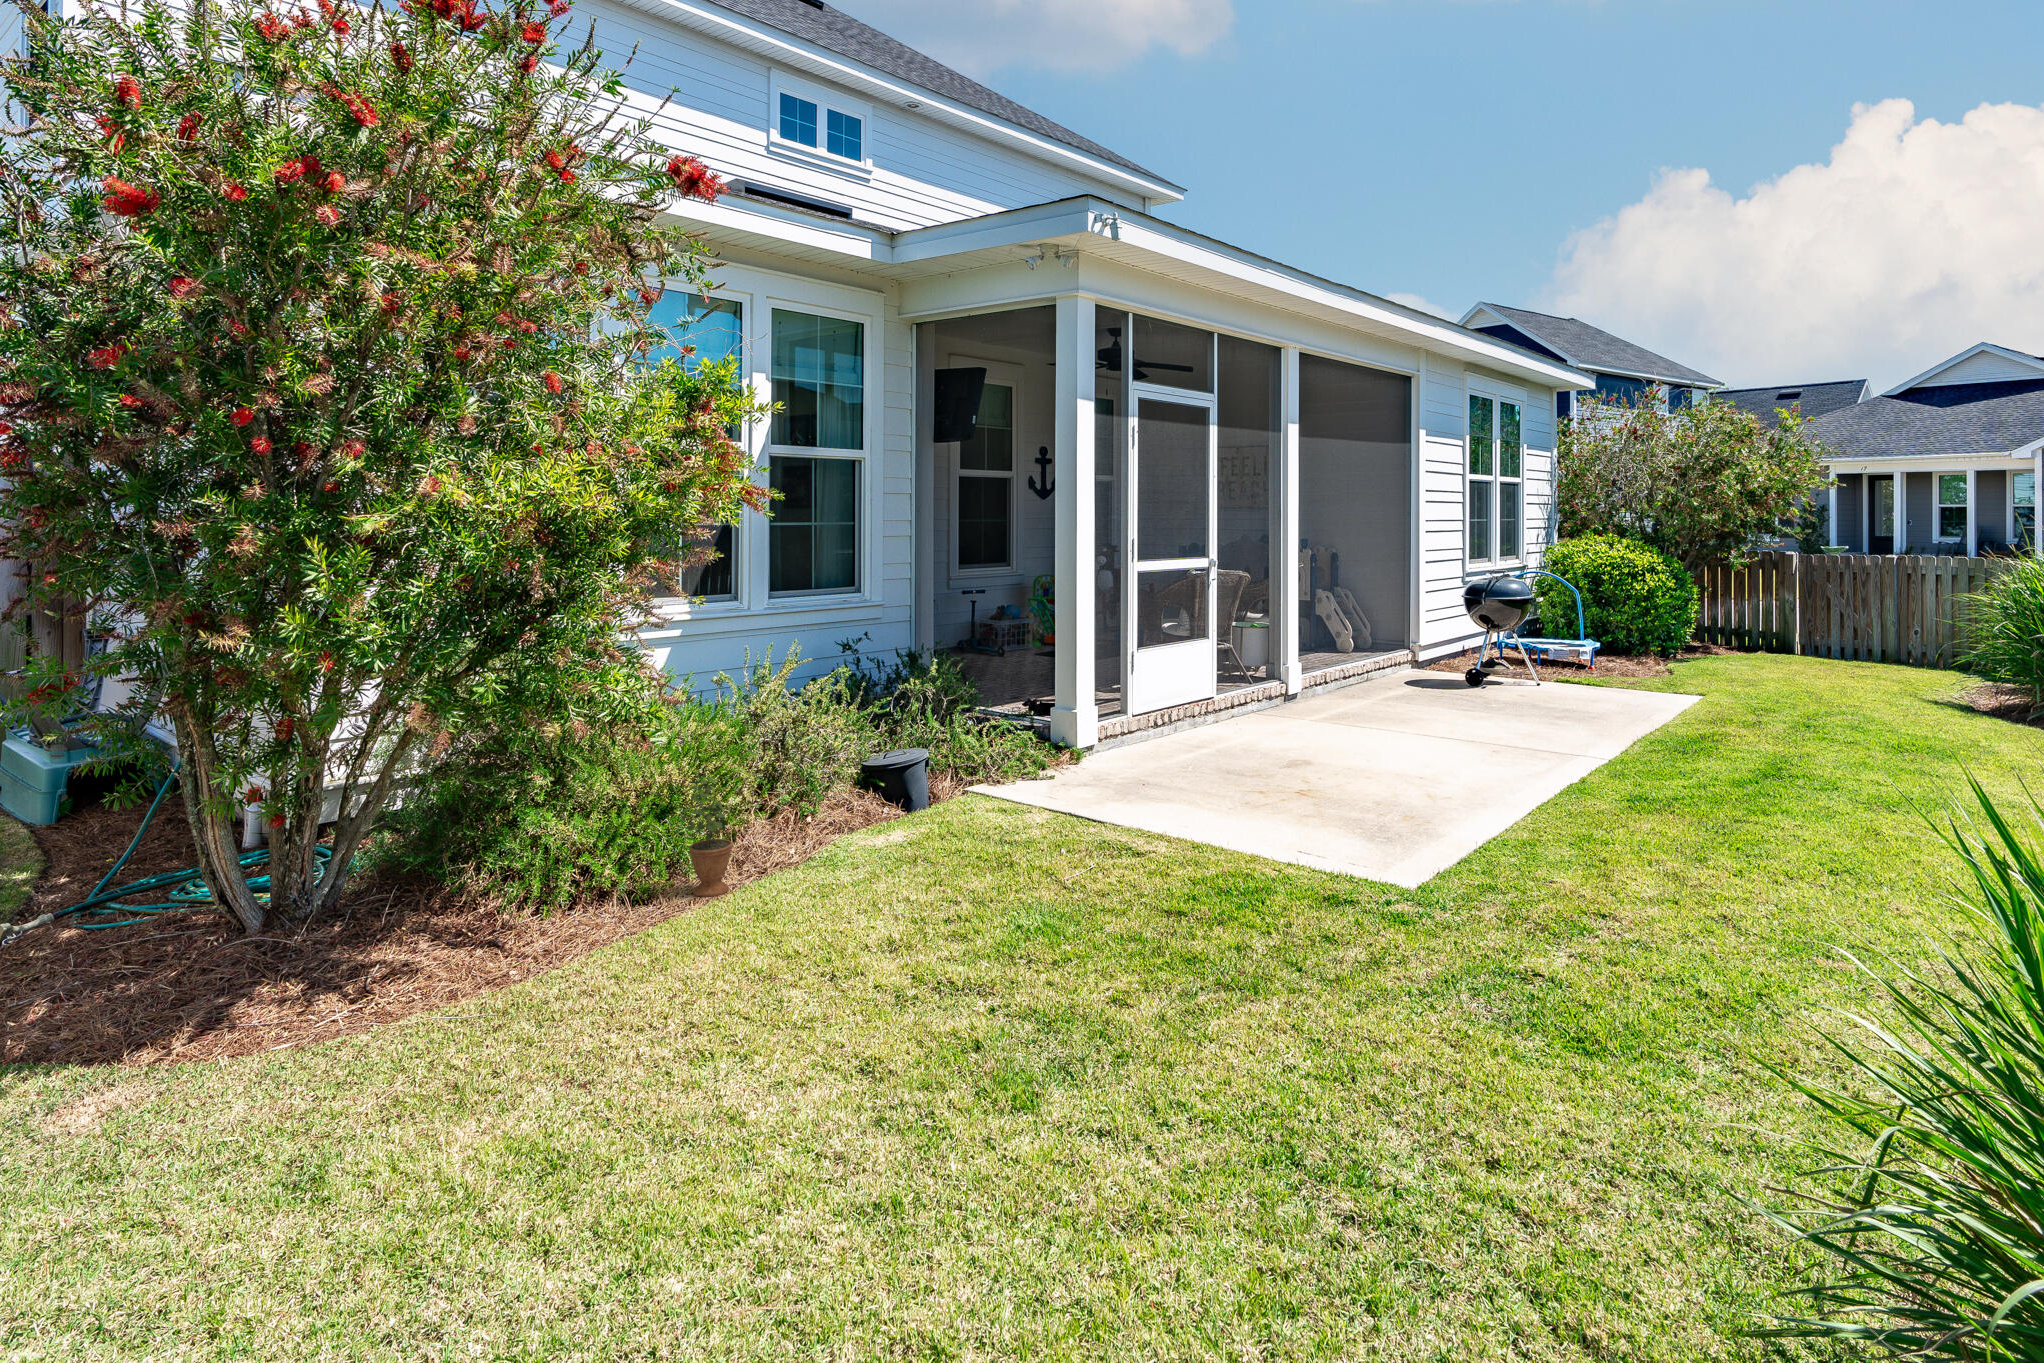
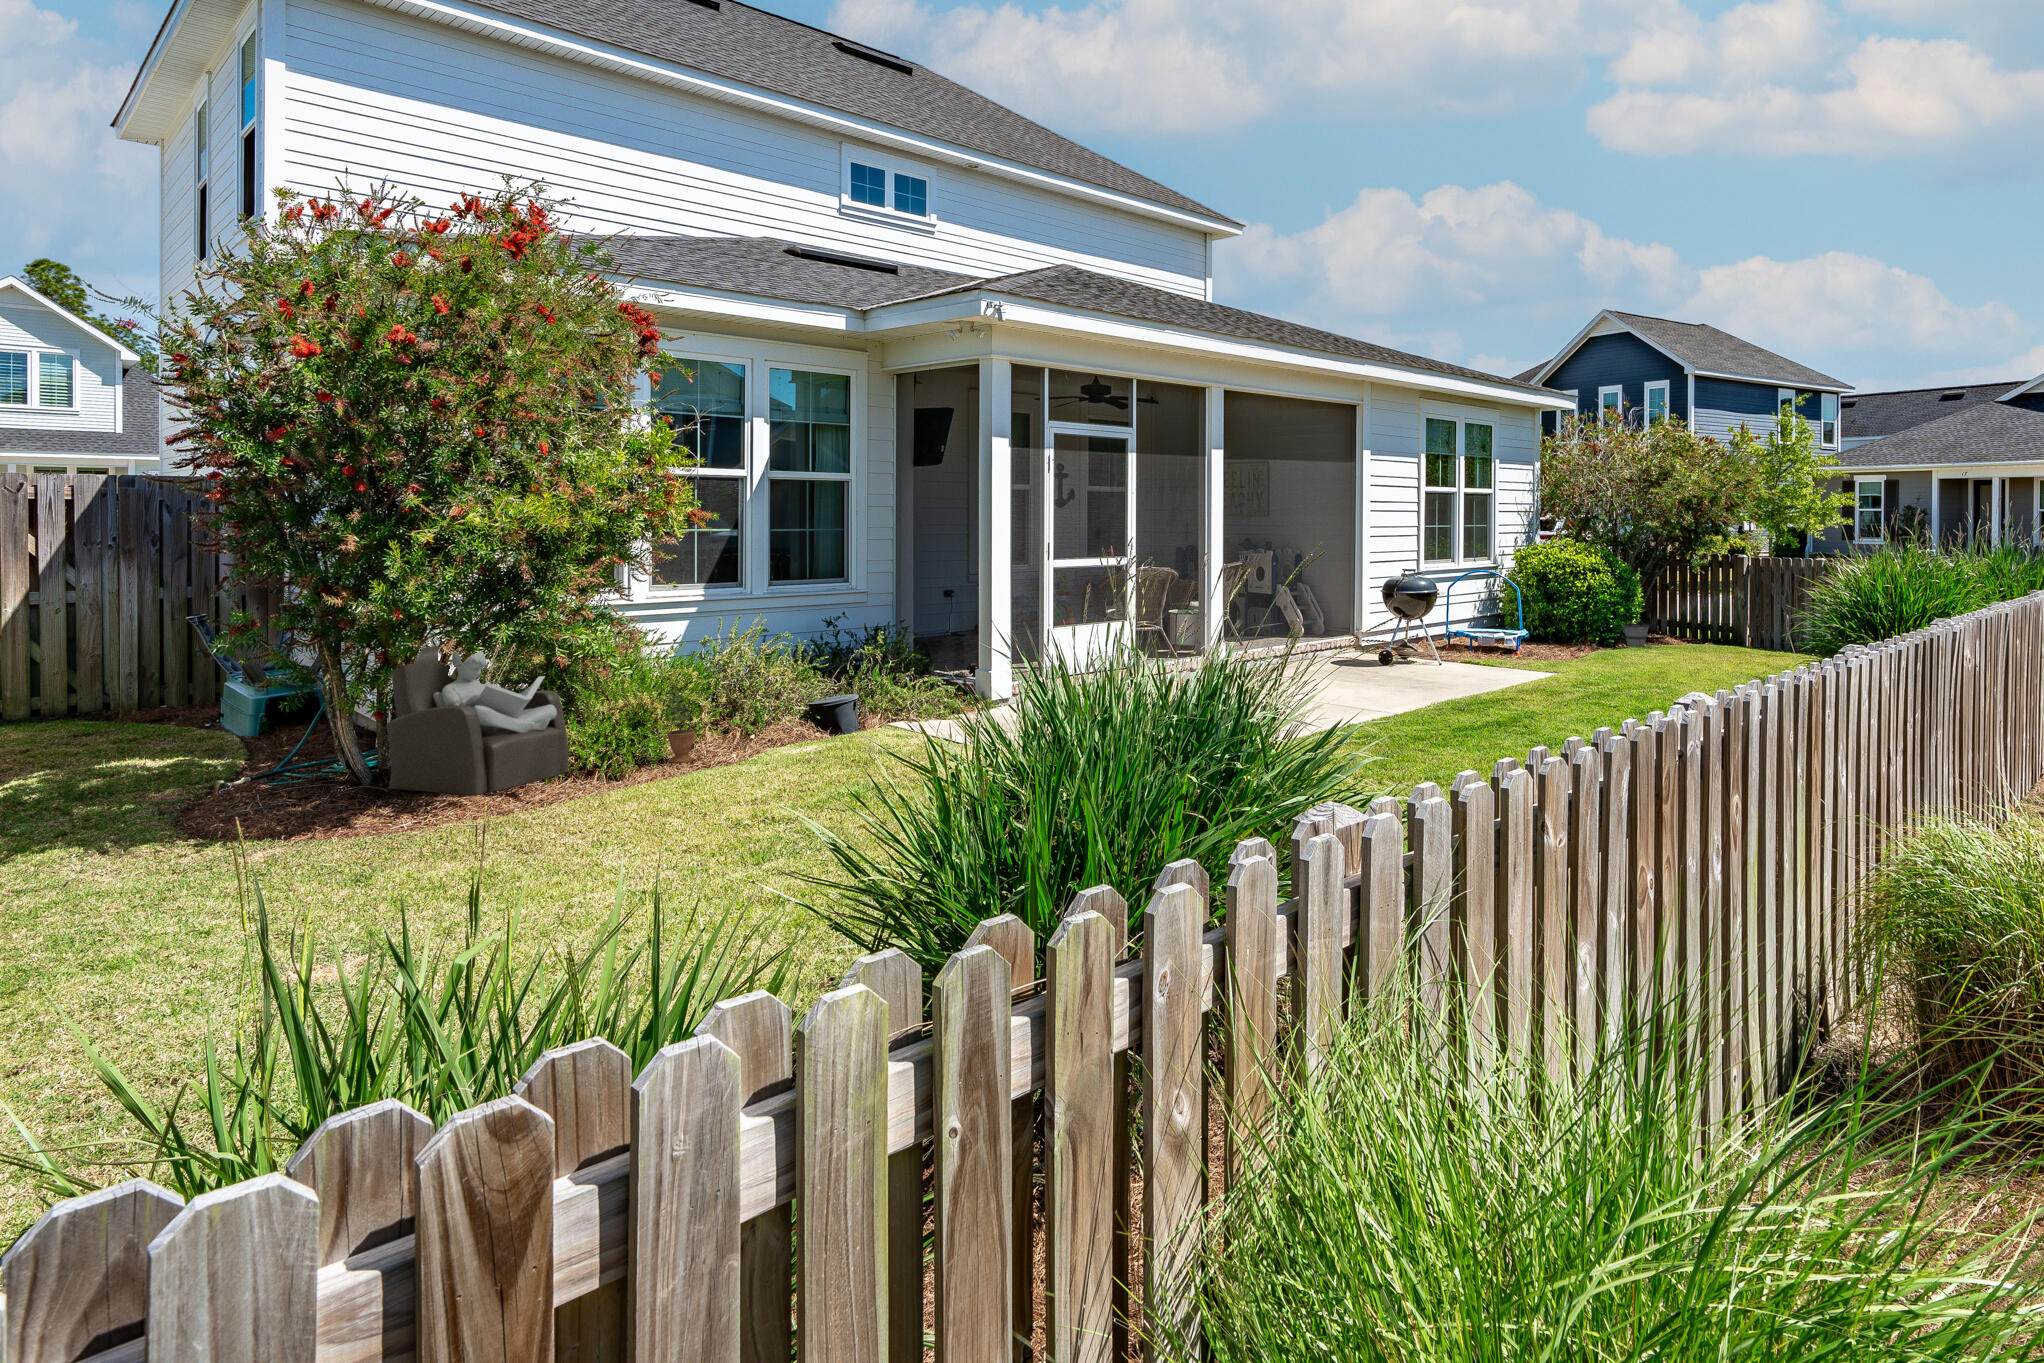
bucket: none [1680,626,1721,655] -> present [1616,621,1649,647]
armchair: none [215,709,535,1001] -> present [387,646,569,795]

